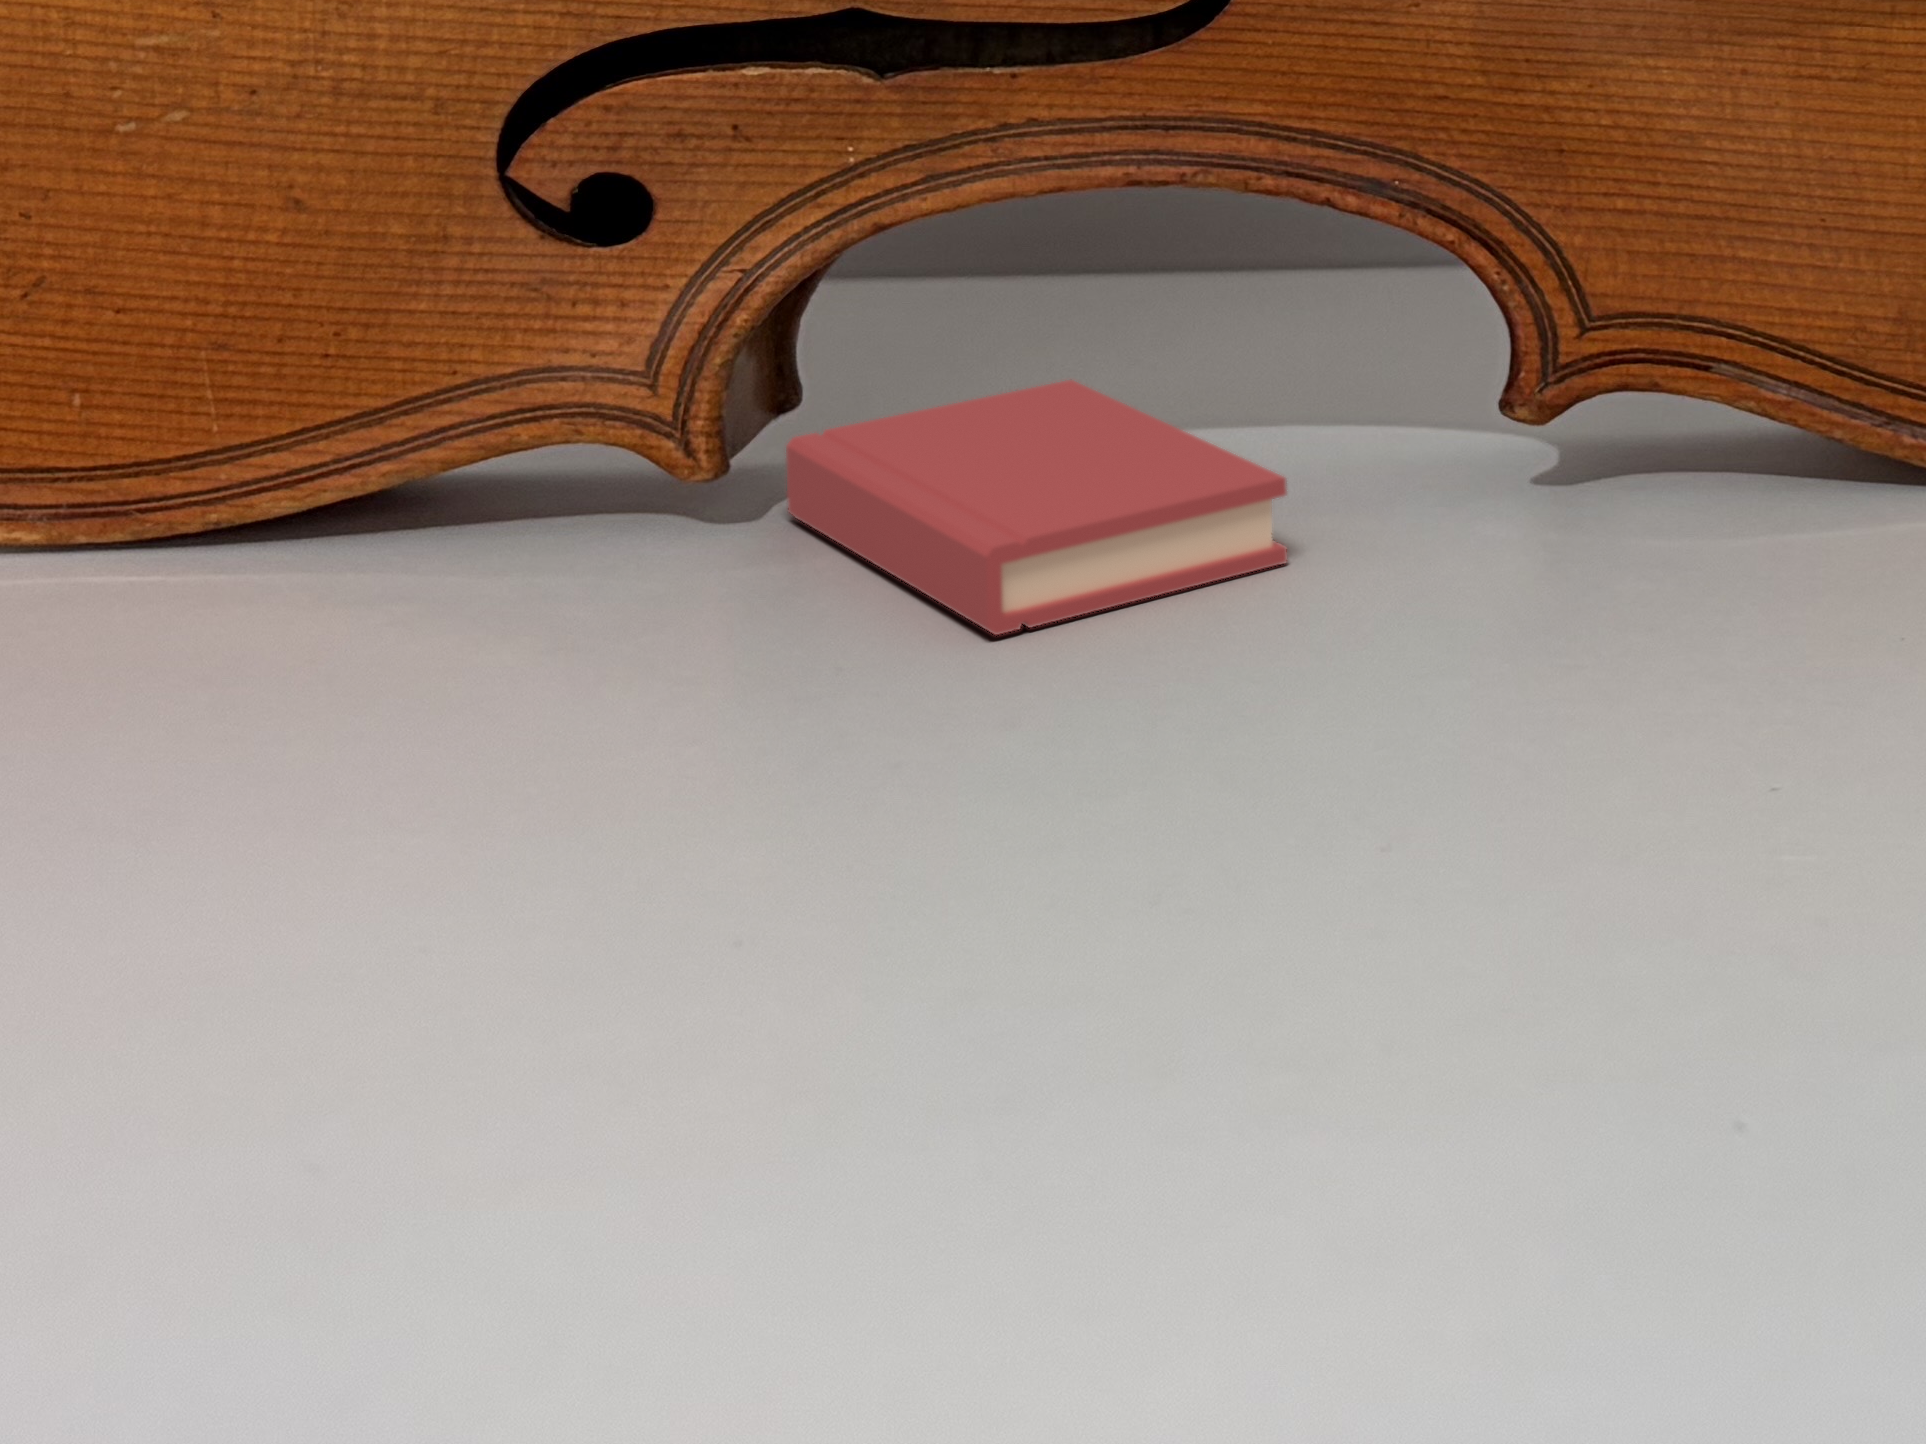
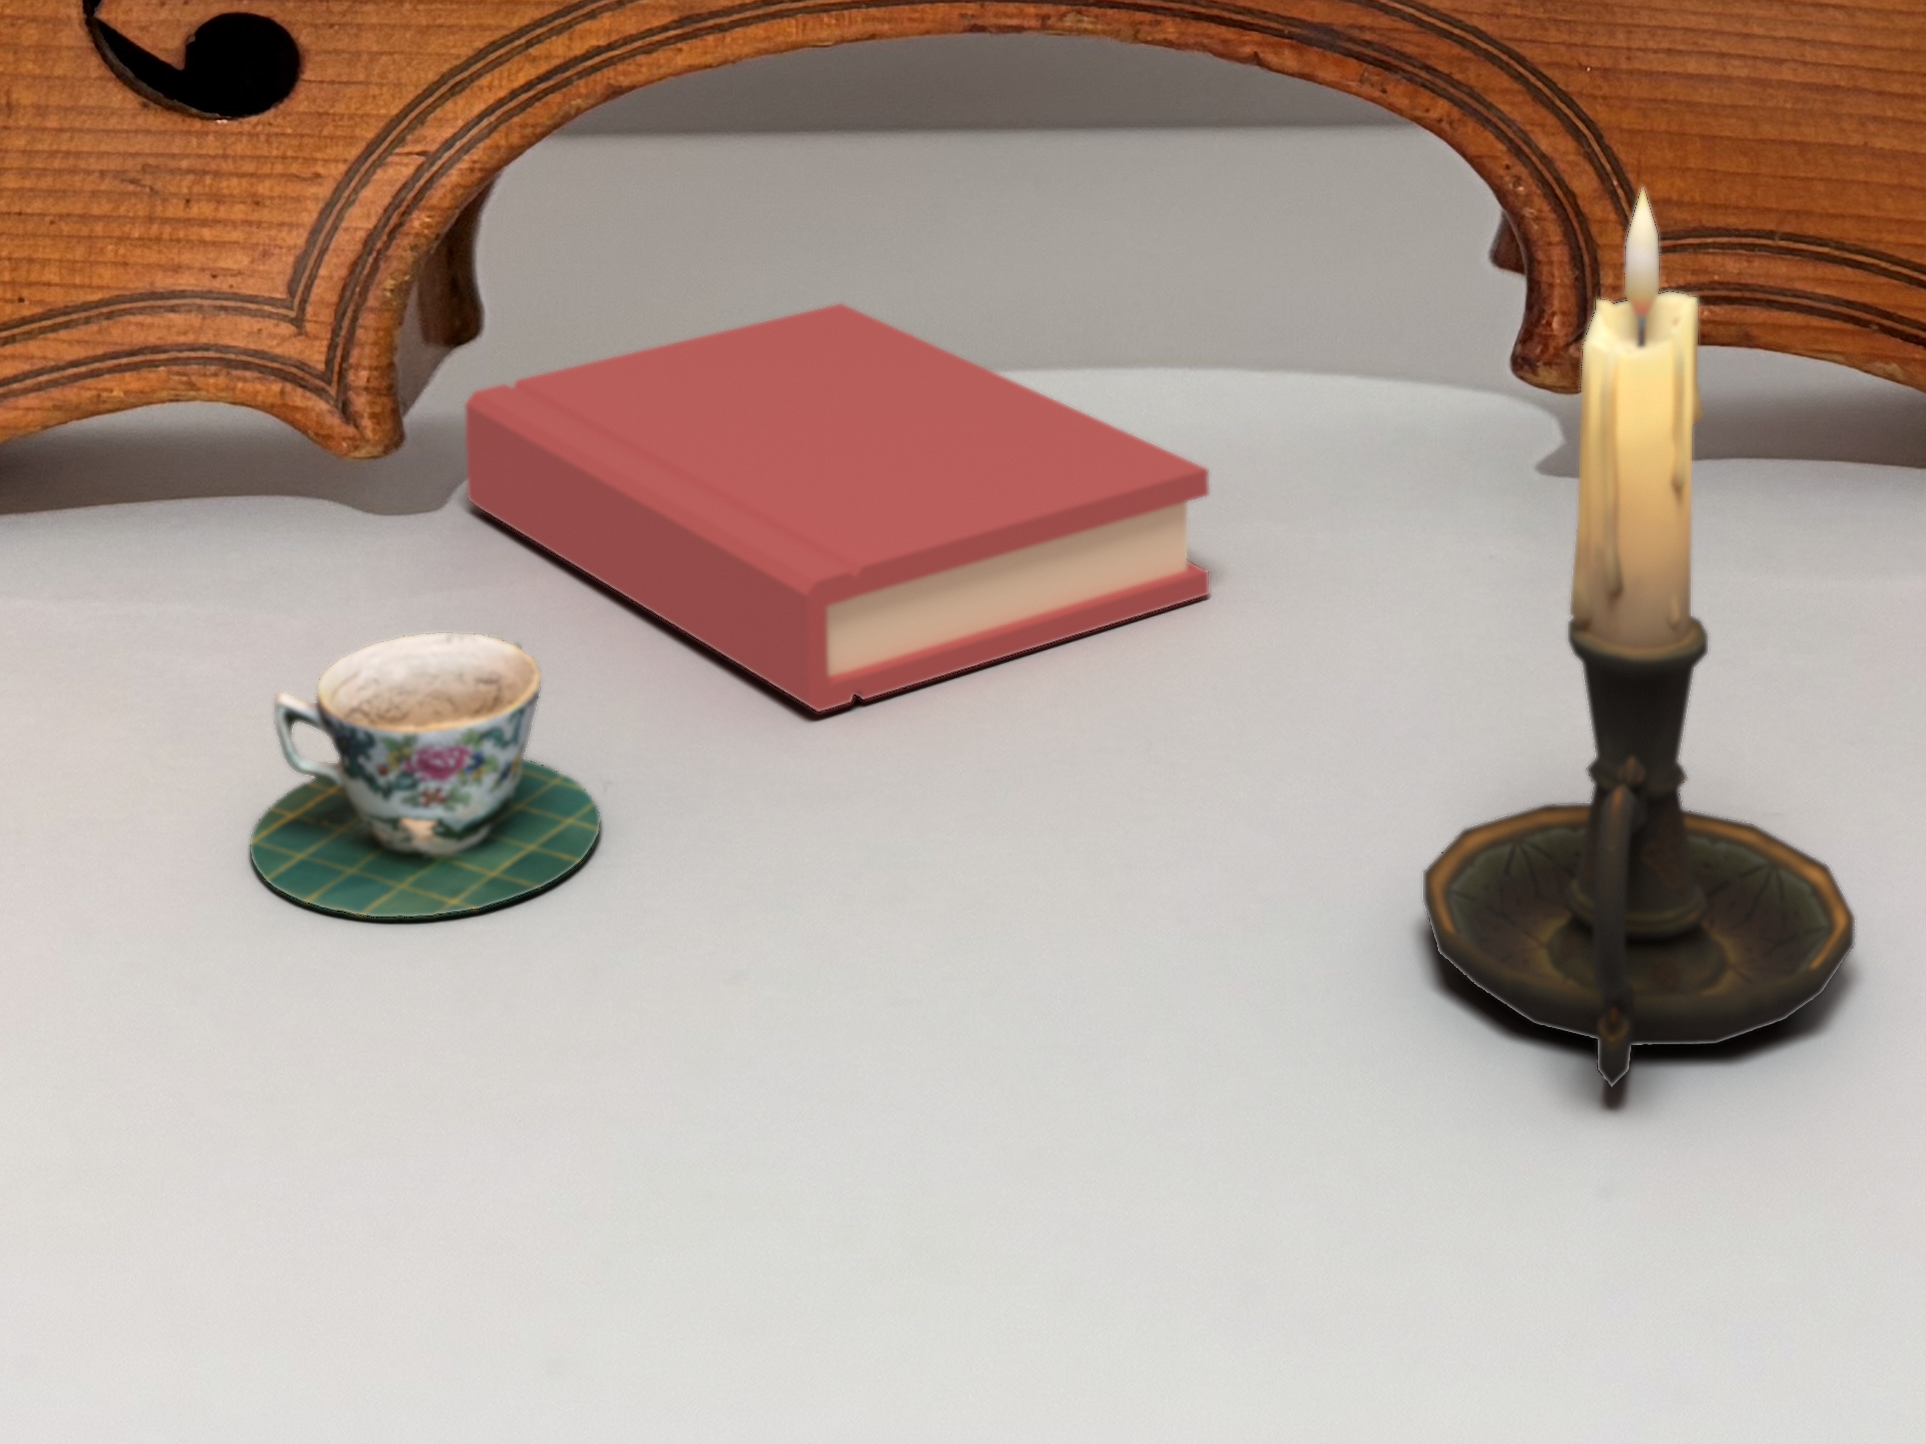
candle holder: none [1349,266,1616,827] -> present [1423,191,1855,1086]
teacup: none [584,580,828,757] -> present [250,633,600,917]

